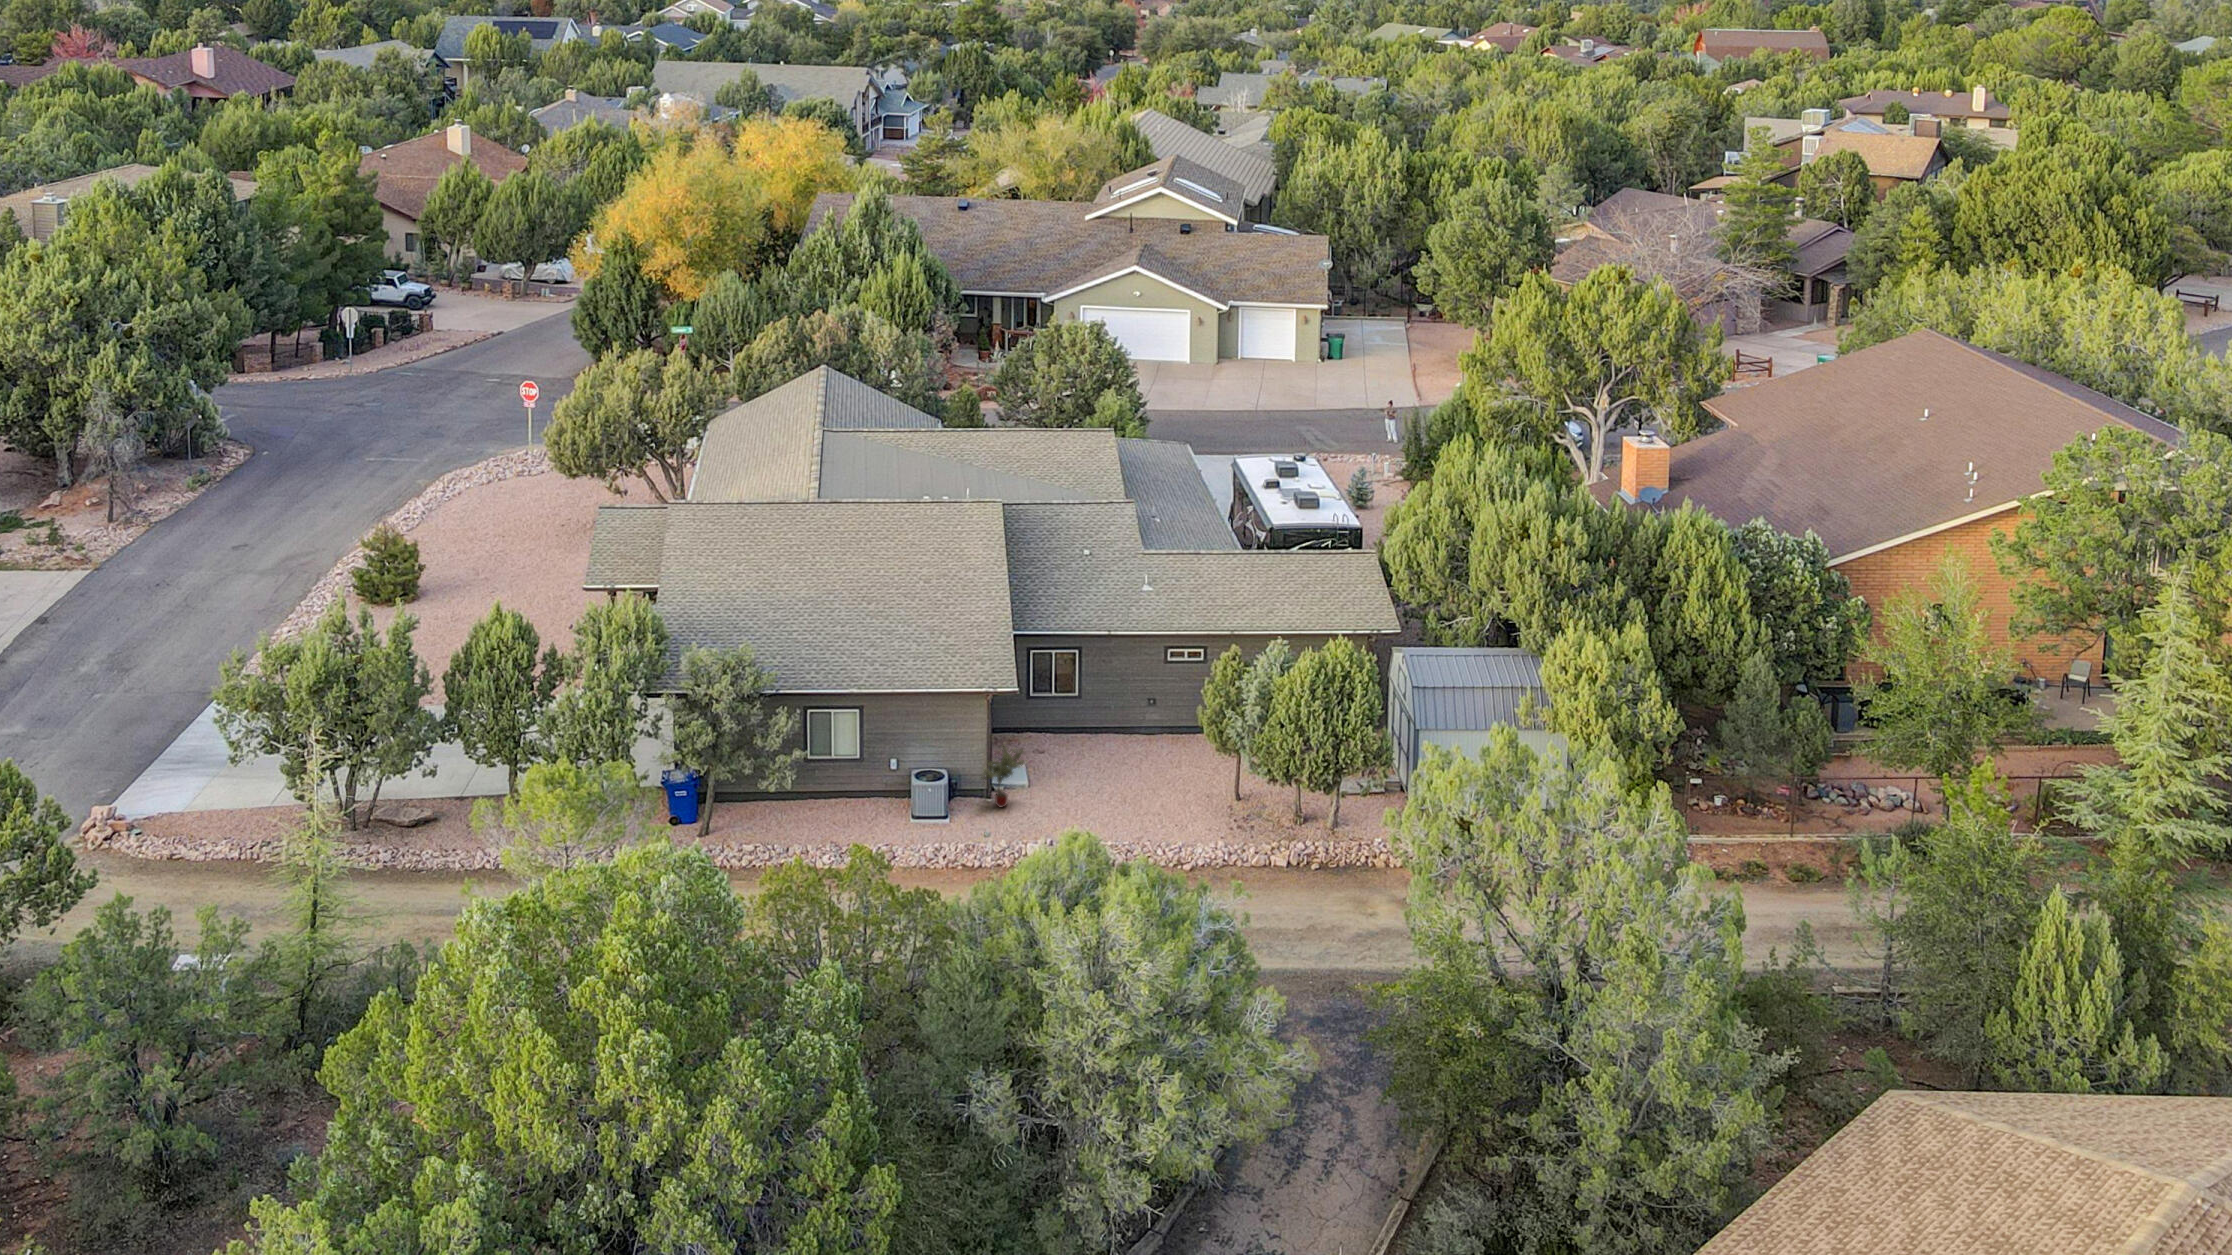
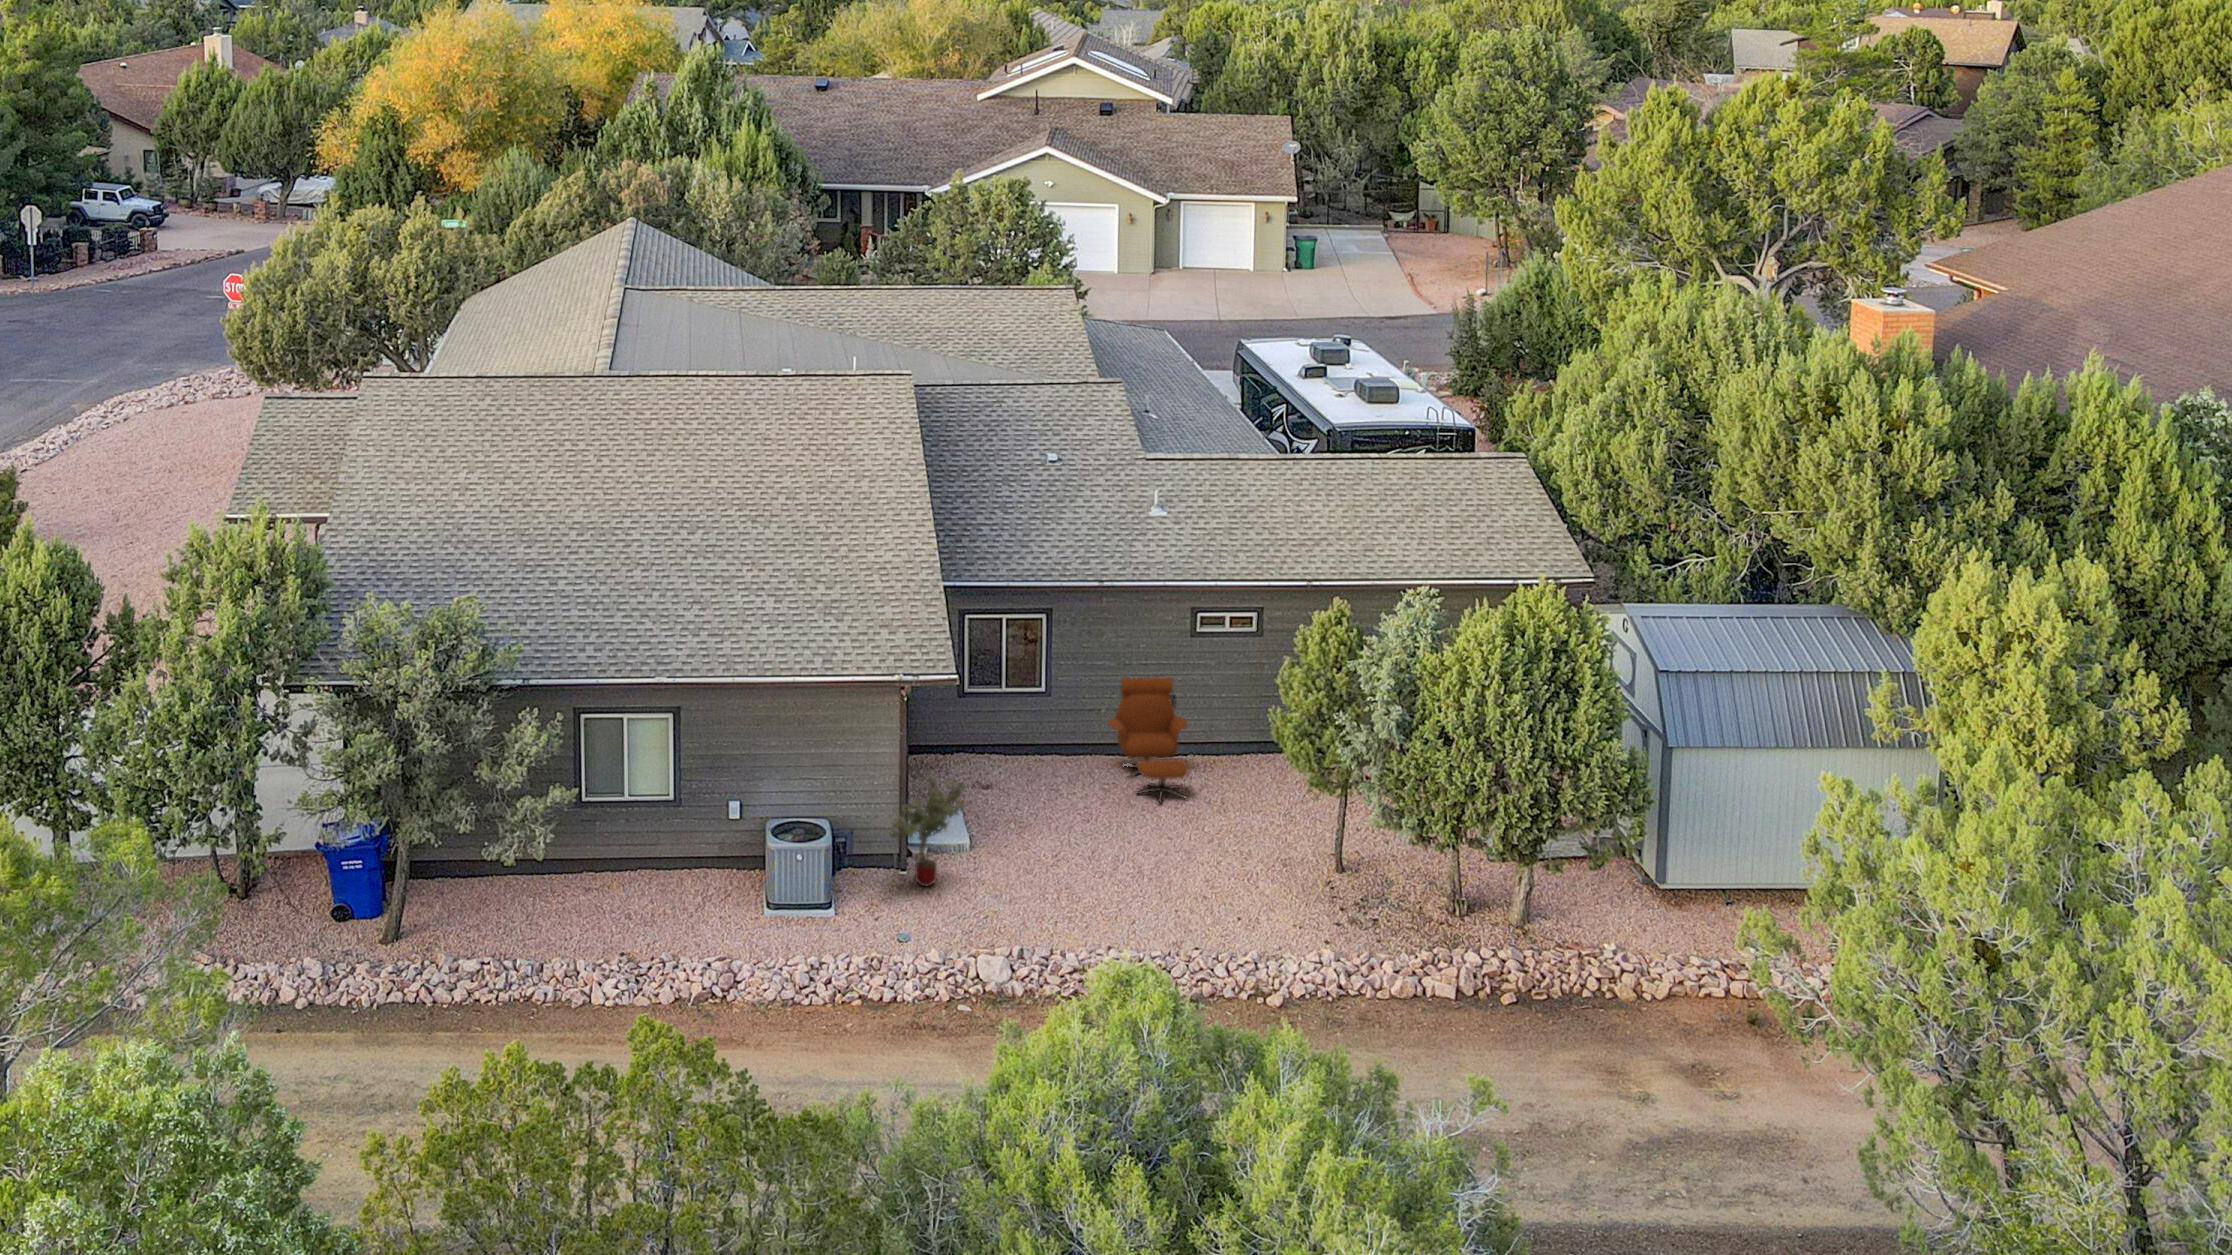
lounge chair: none [1117,687,1165,762] -> present [1108,676,1188,801]

